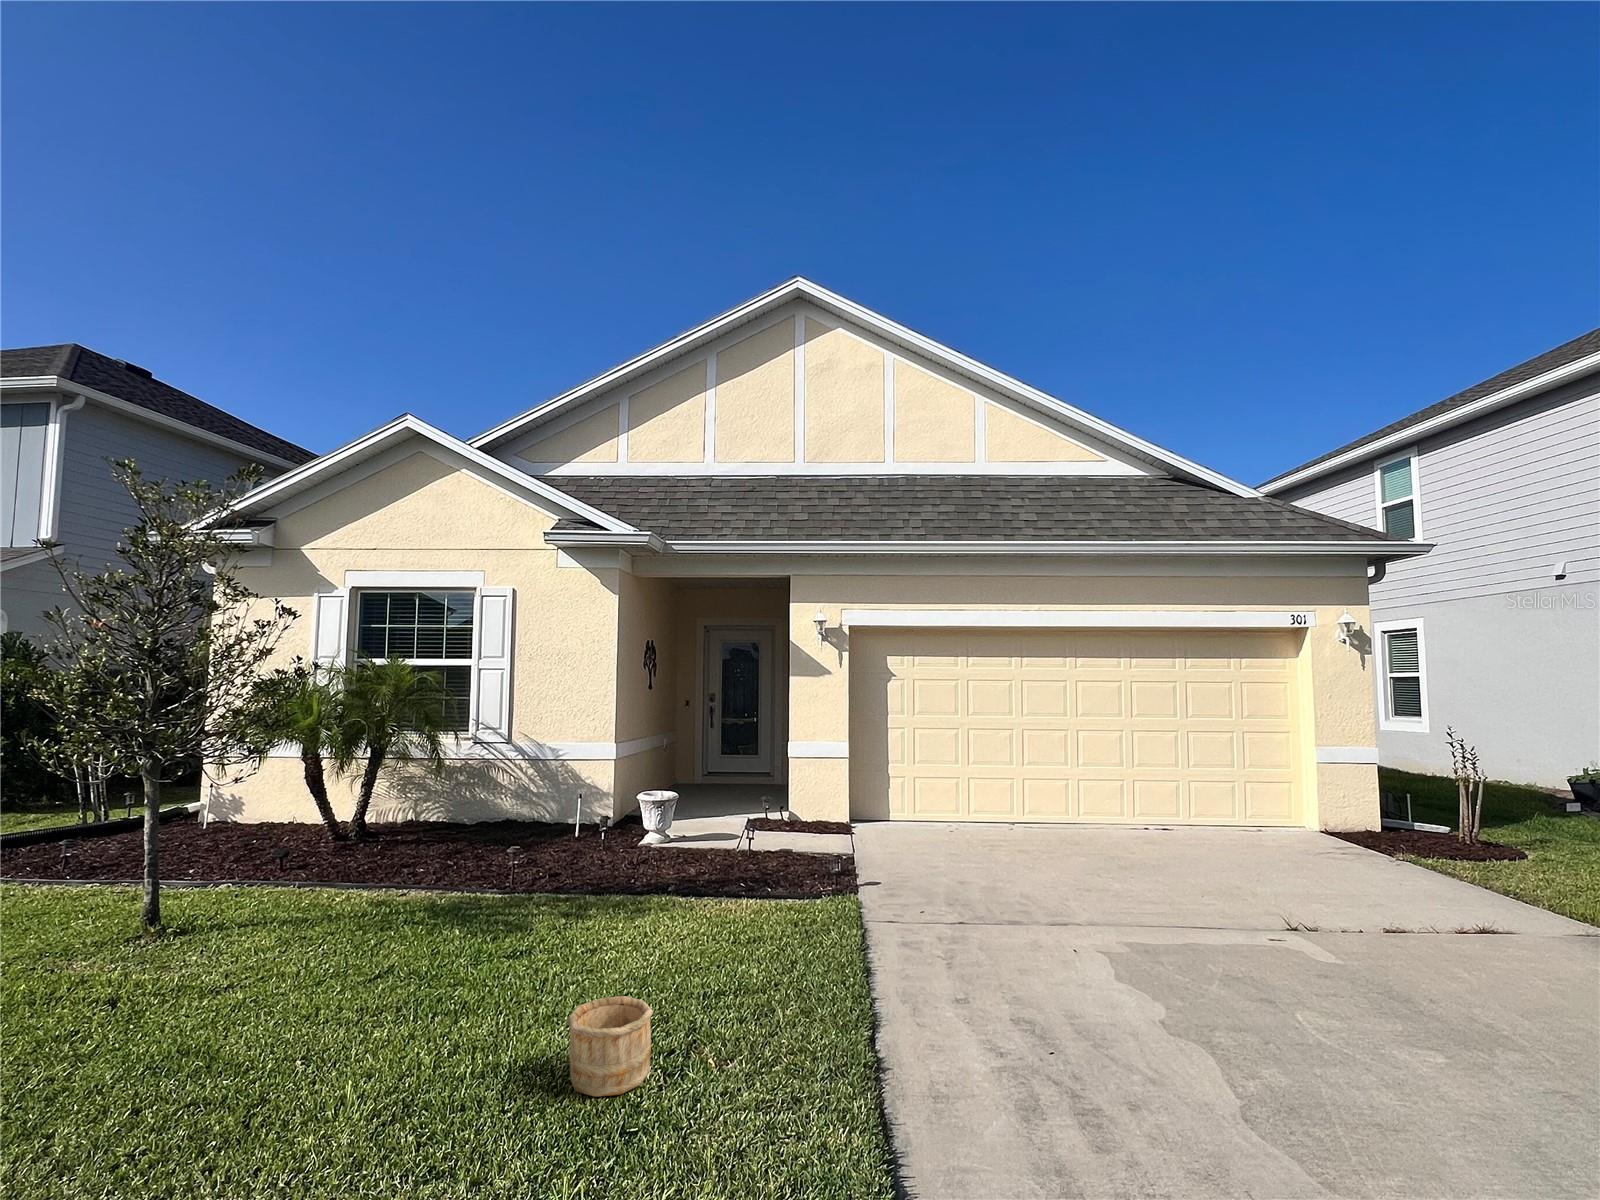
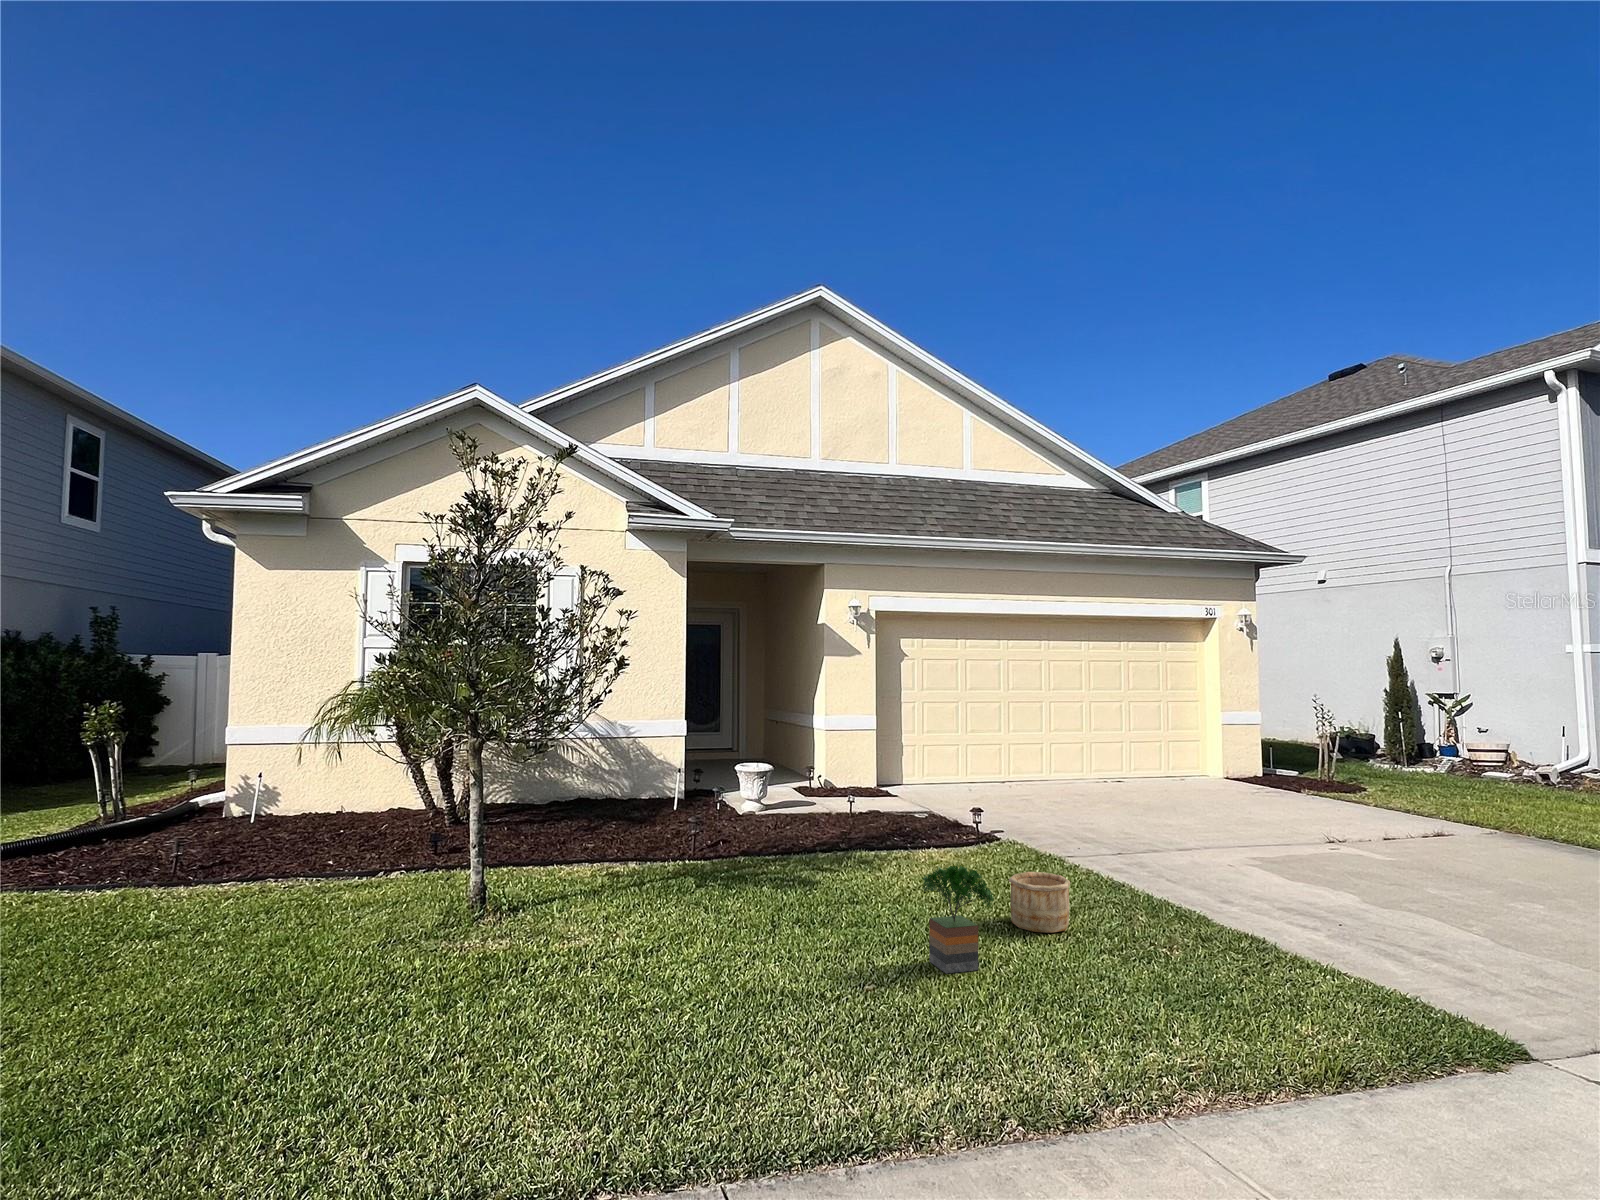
potted tree: none [315,995,417,1158] -> present [923,866,994,974]

